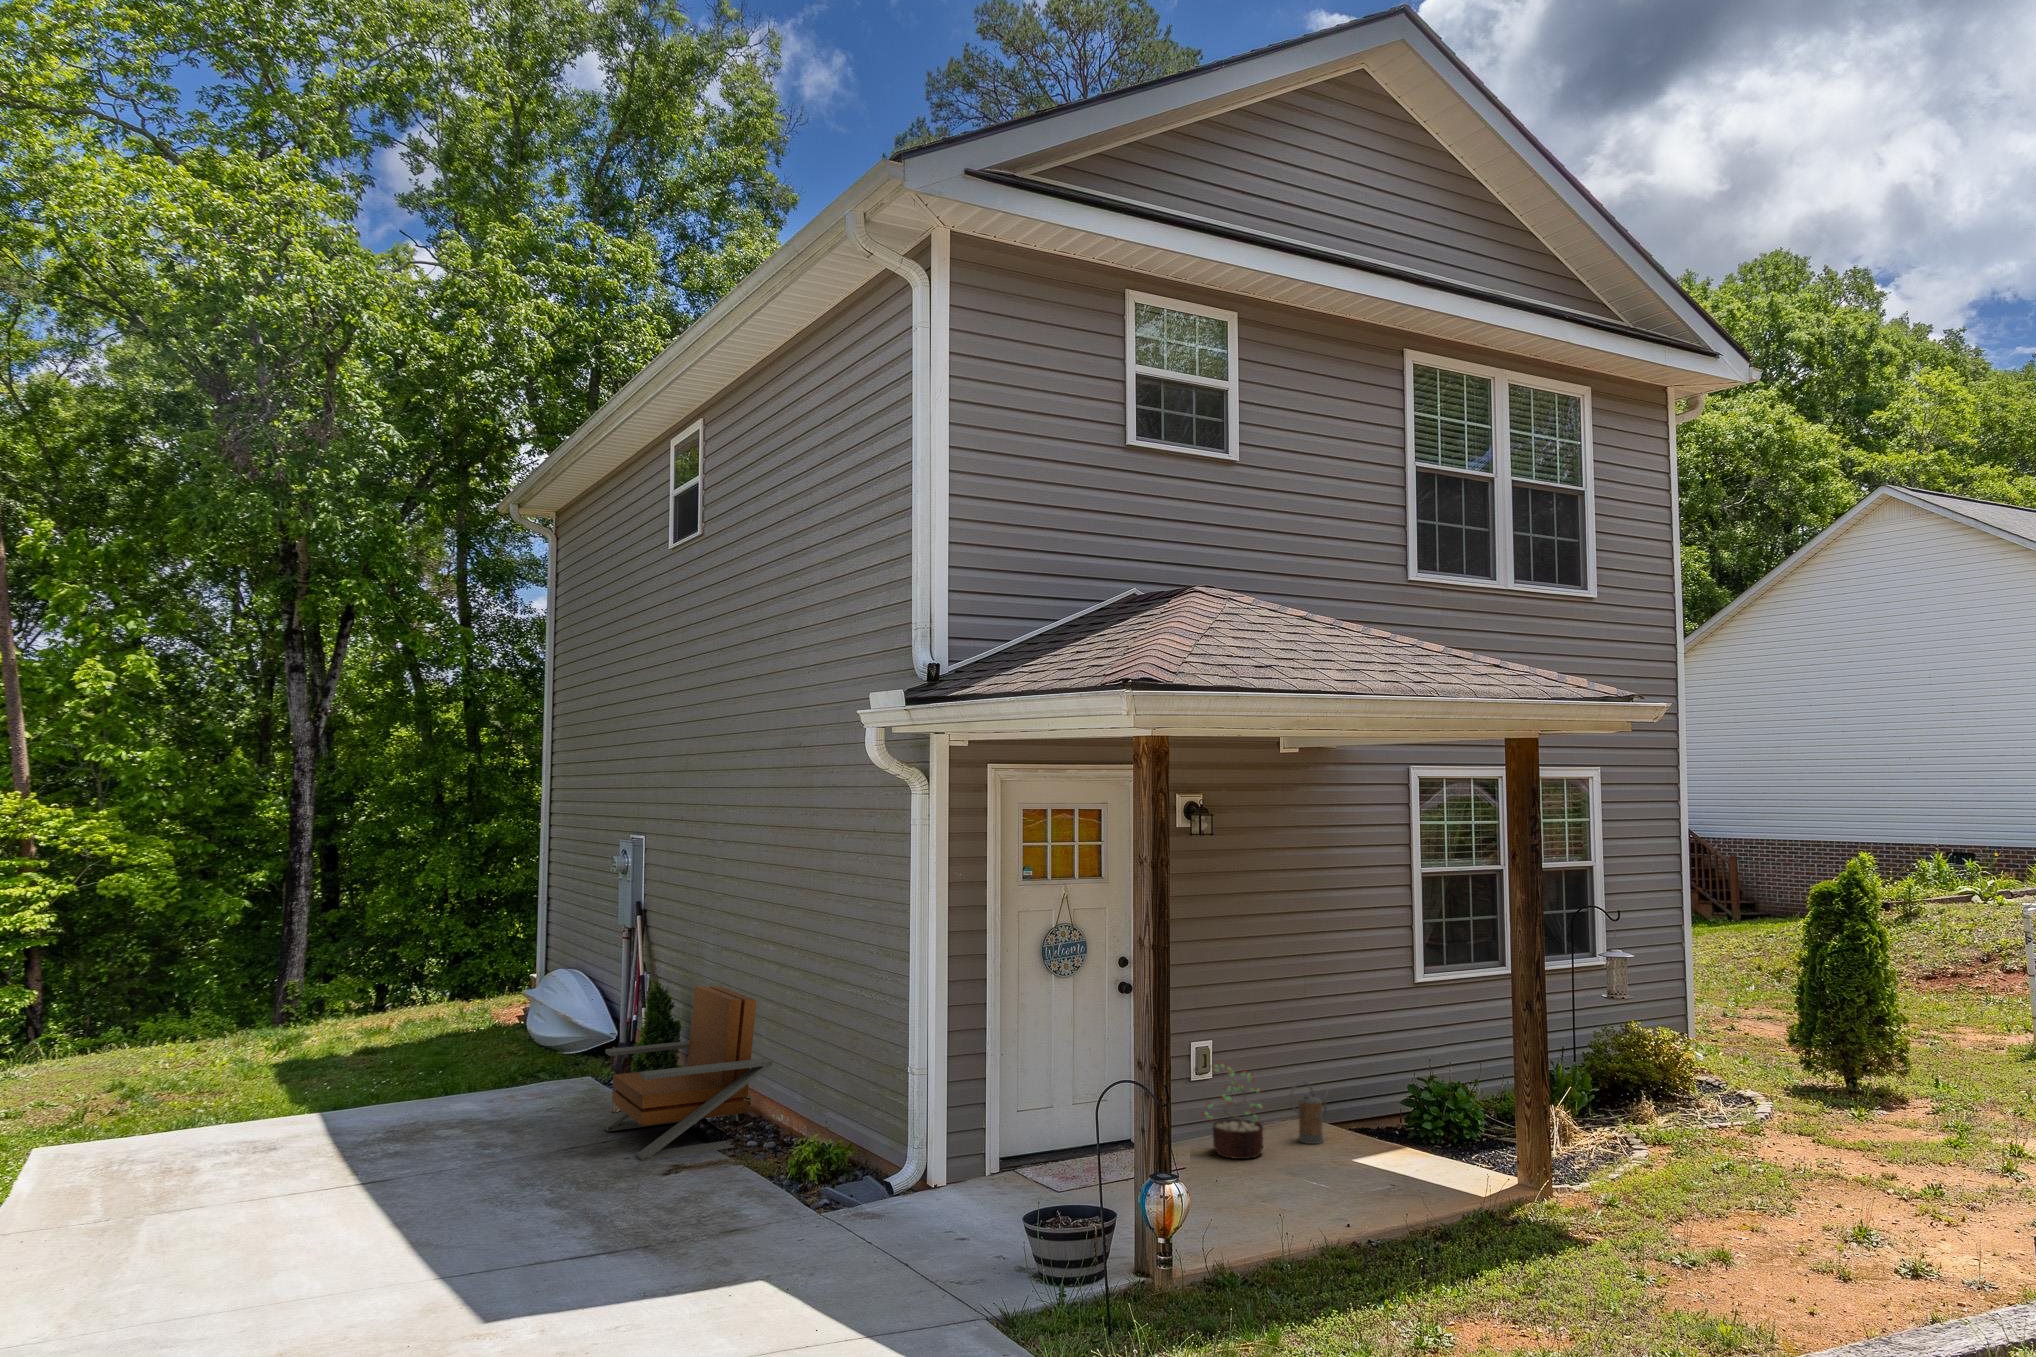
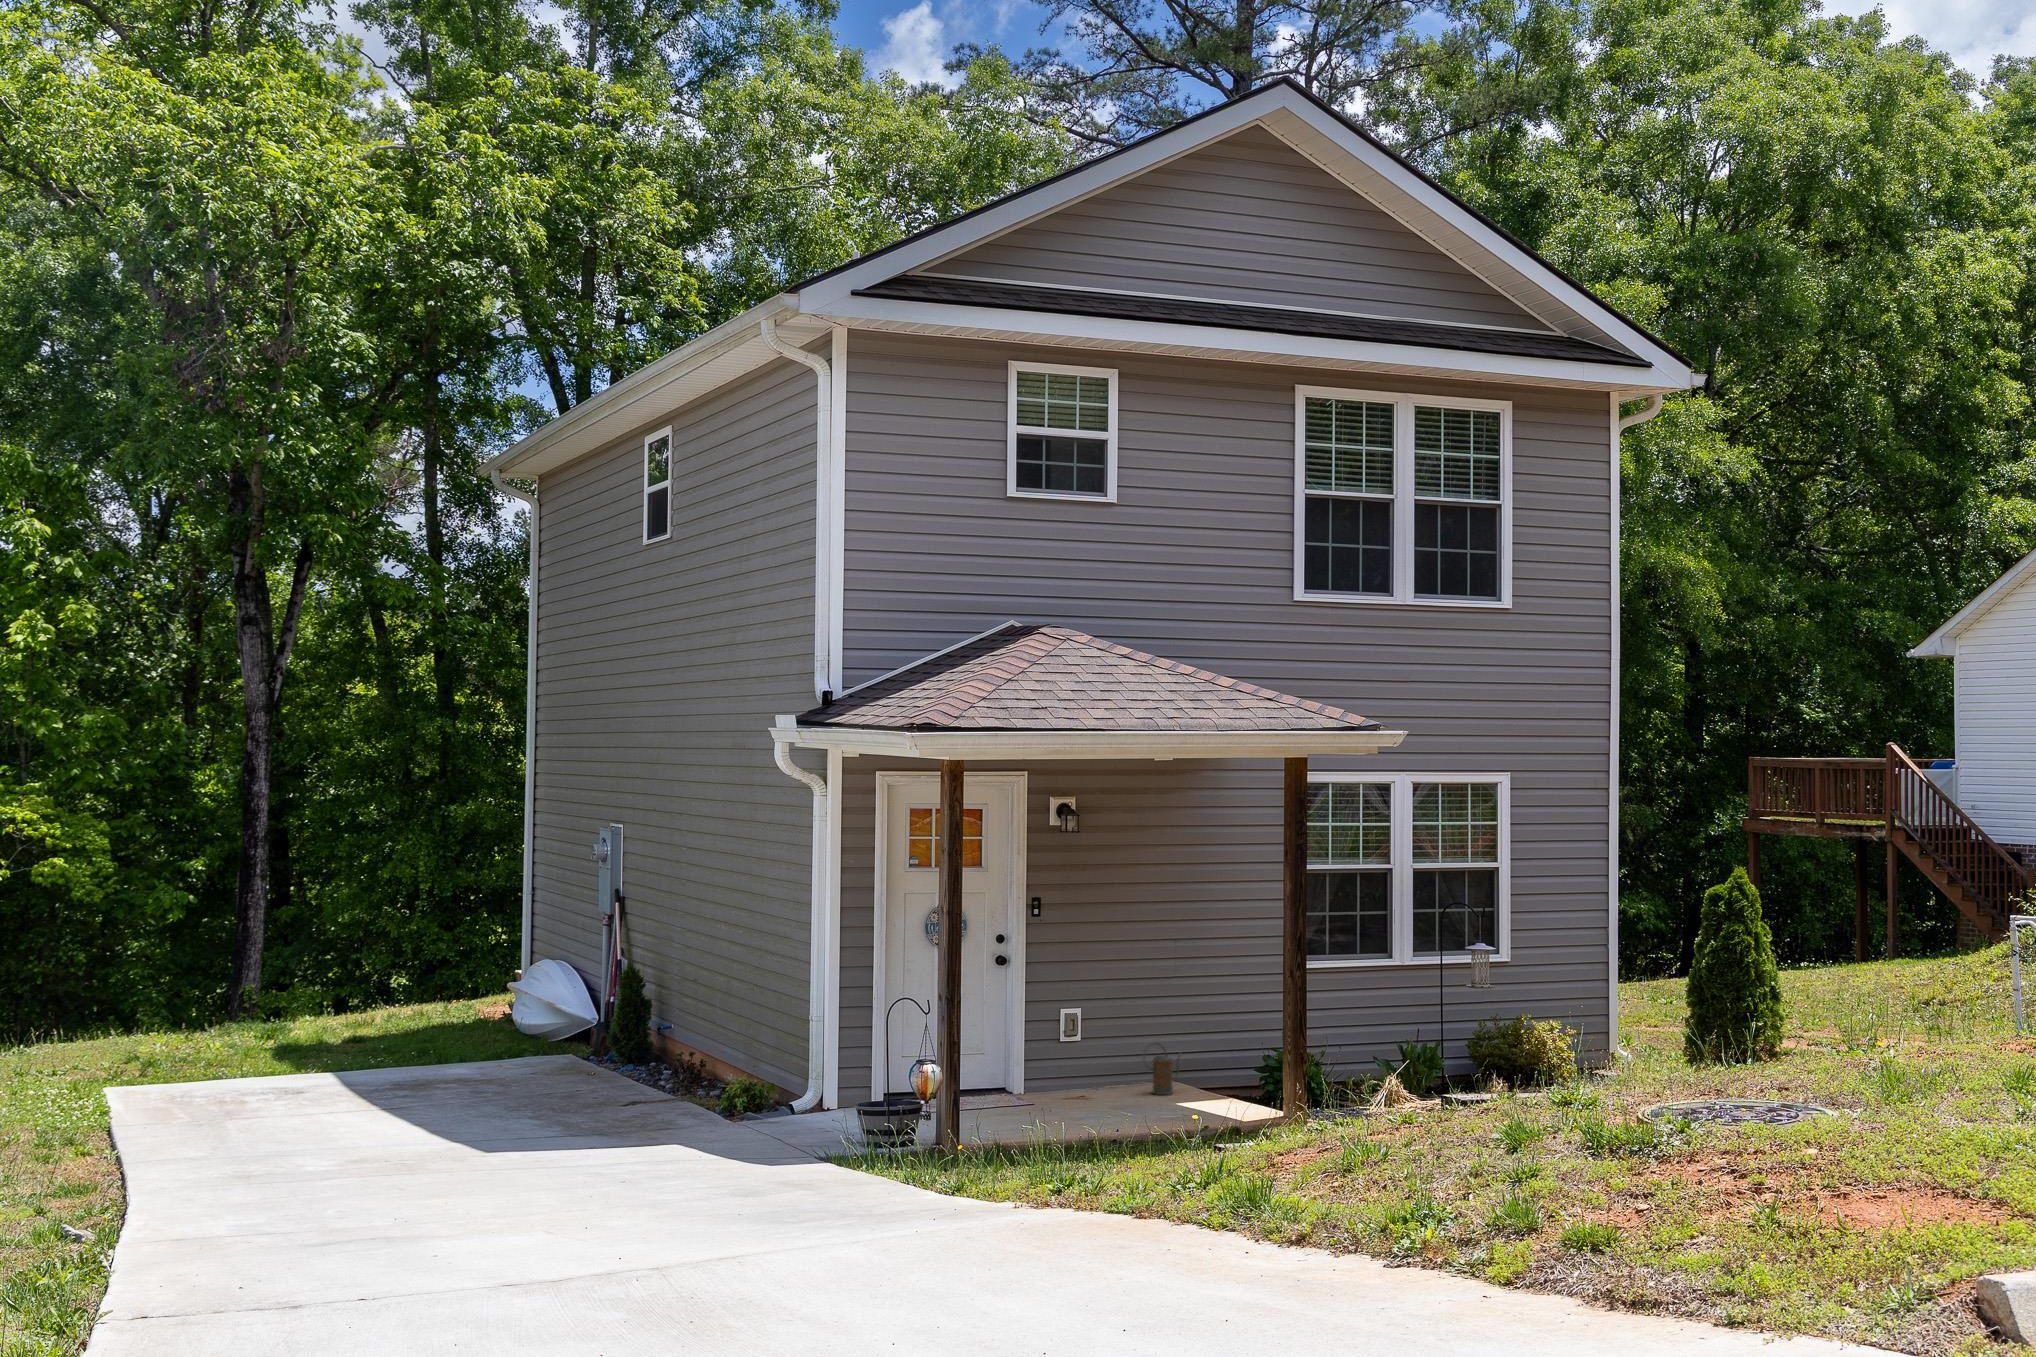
lounge chair: present [603,986,772,1161] -> none [579,954,717,1093]
decorative plant: present [1203,1063,1264,1159] -> none [1062,1022,1116,1102]

